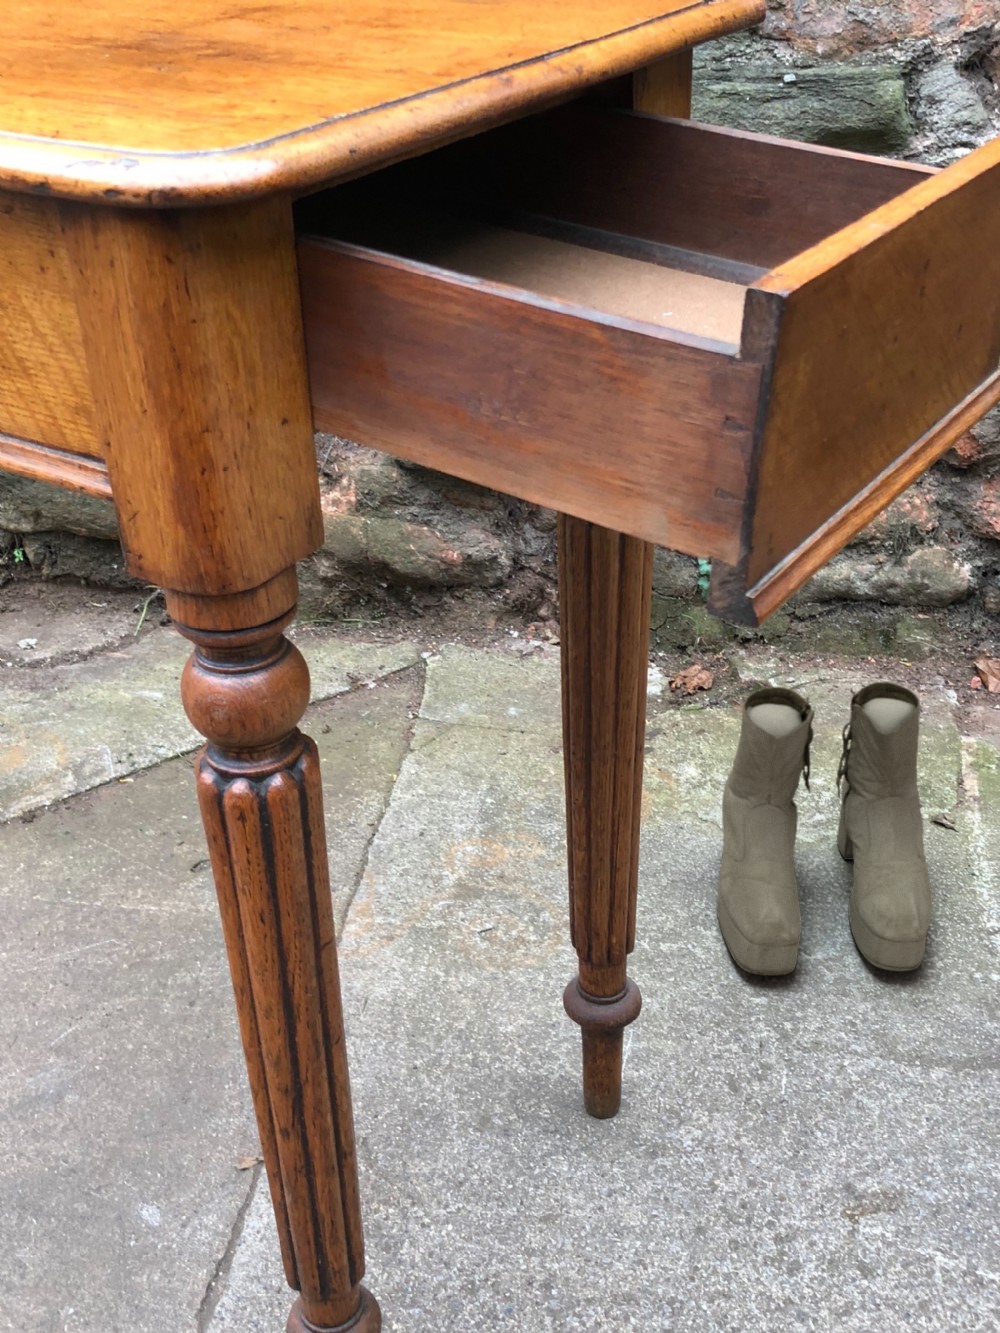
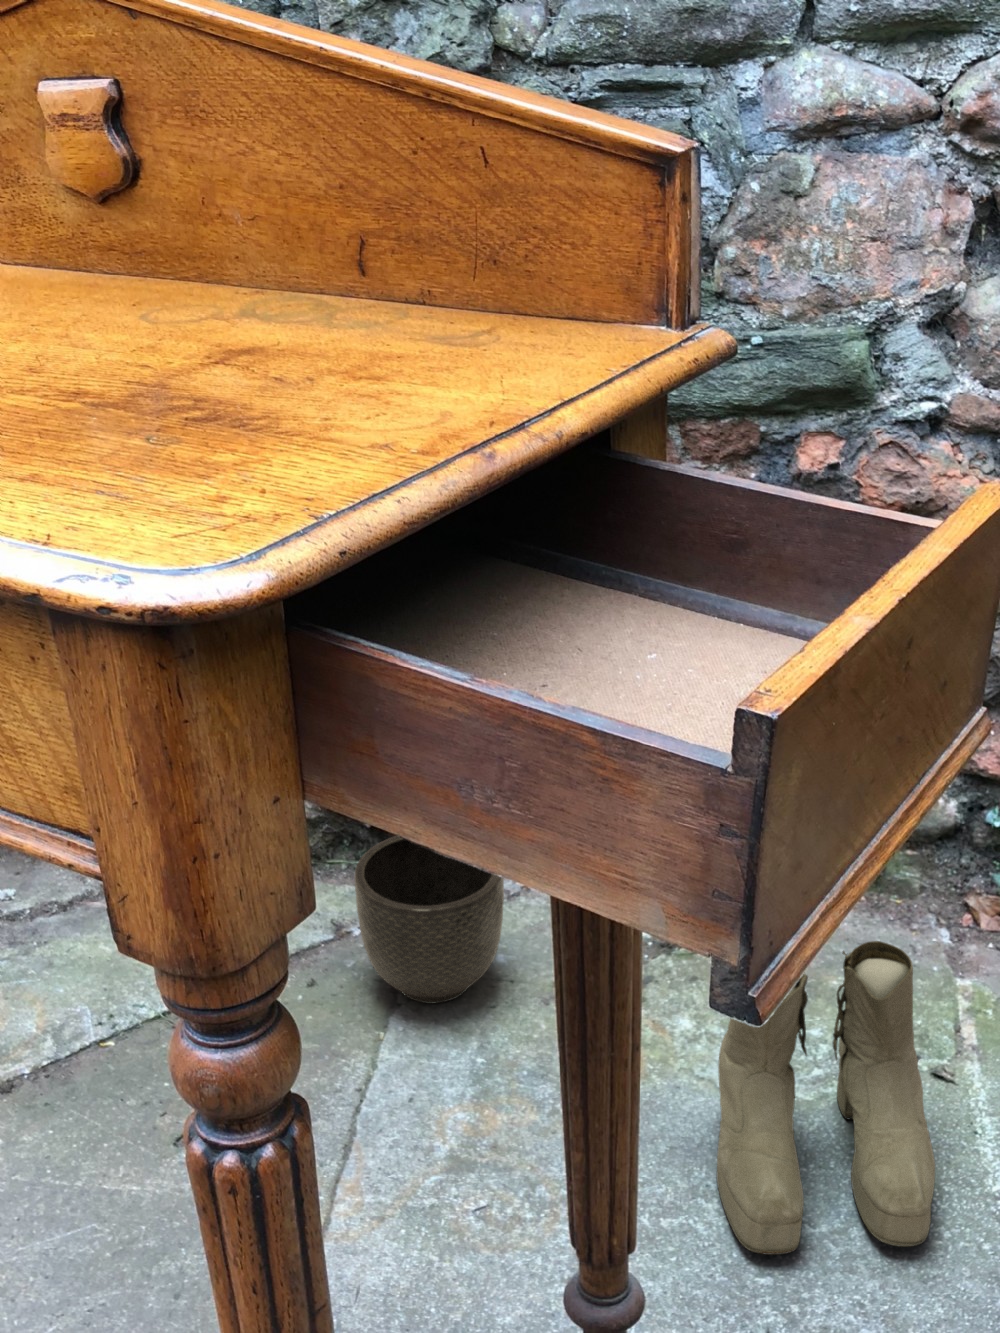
planter: none [370,584,516,750] -> present [354,836,504,1003]

